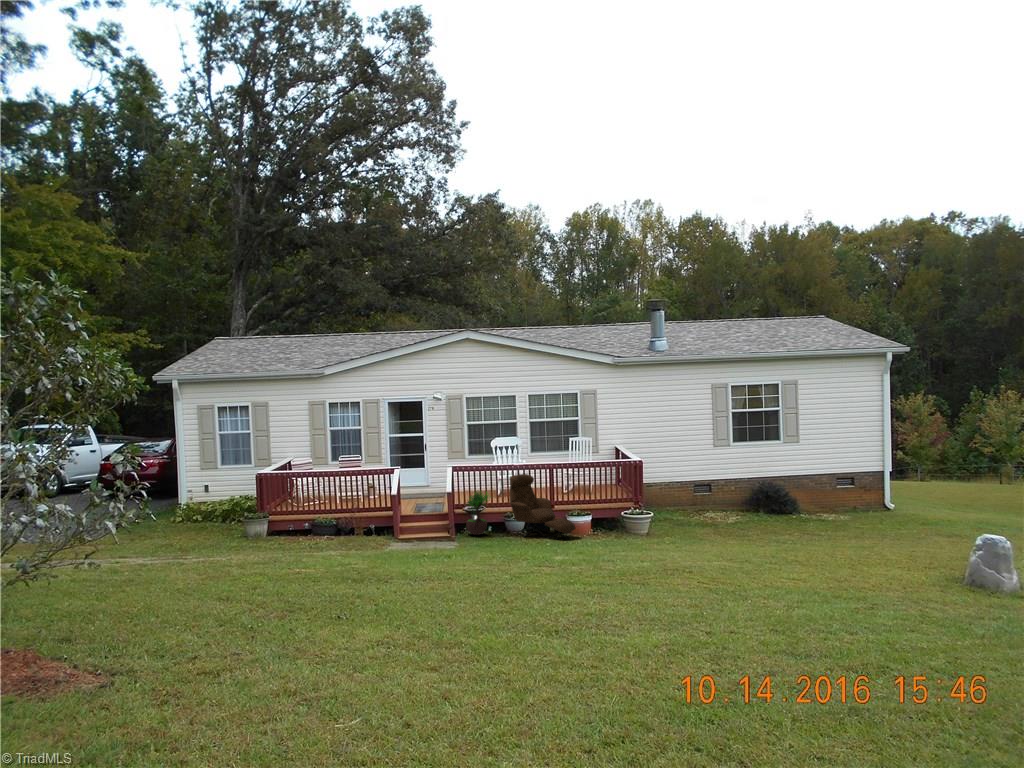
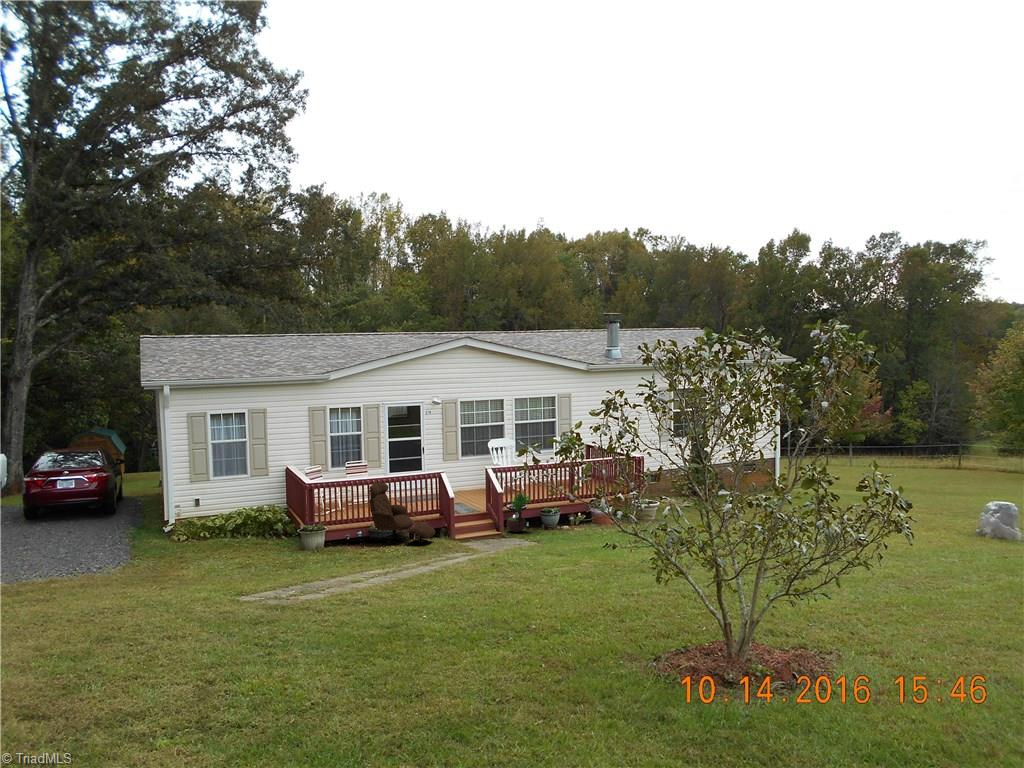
lounge chair: present [509,474,576,540] -> present [370,482,435,545]

